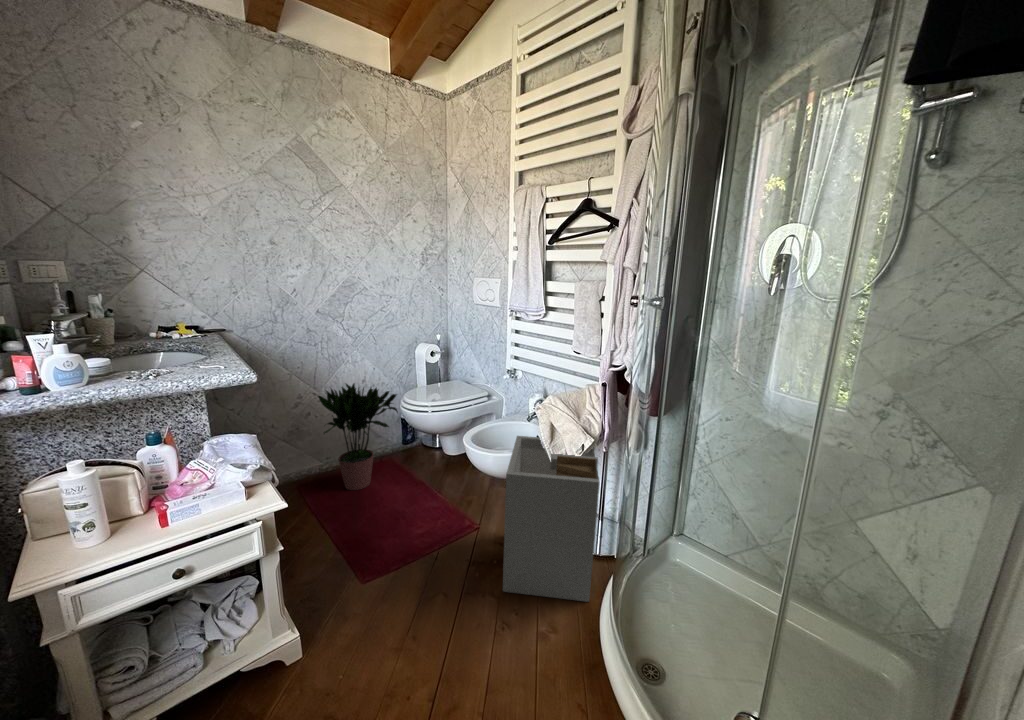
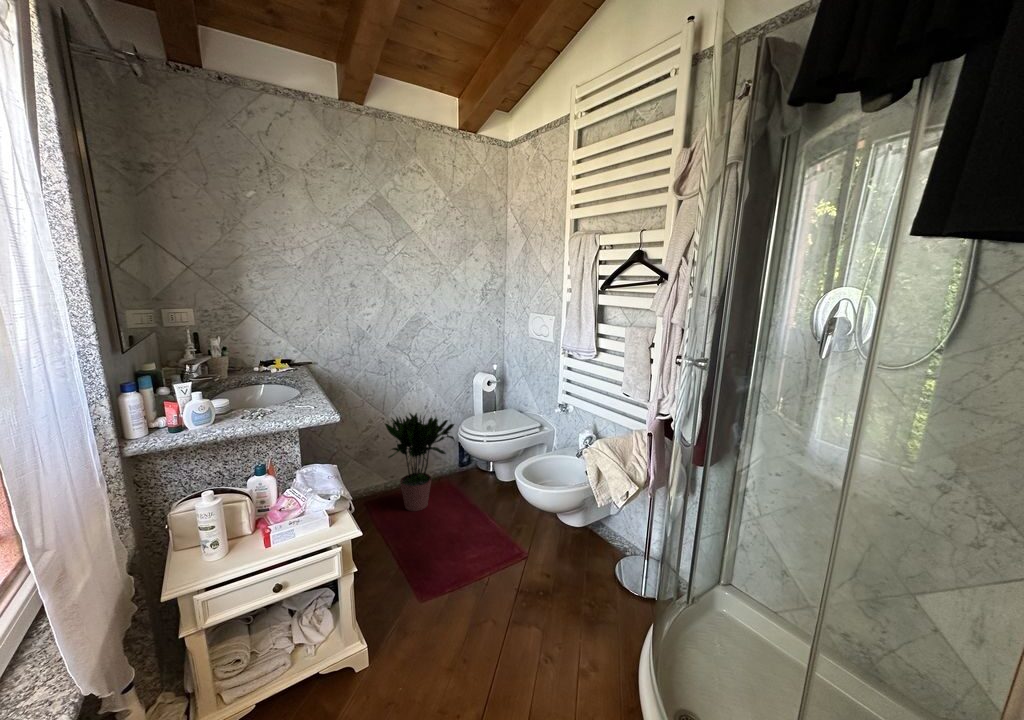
laundry hamper: present [503,436,599,602] -> none [546,474,641,645]

